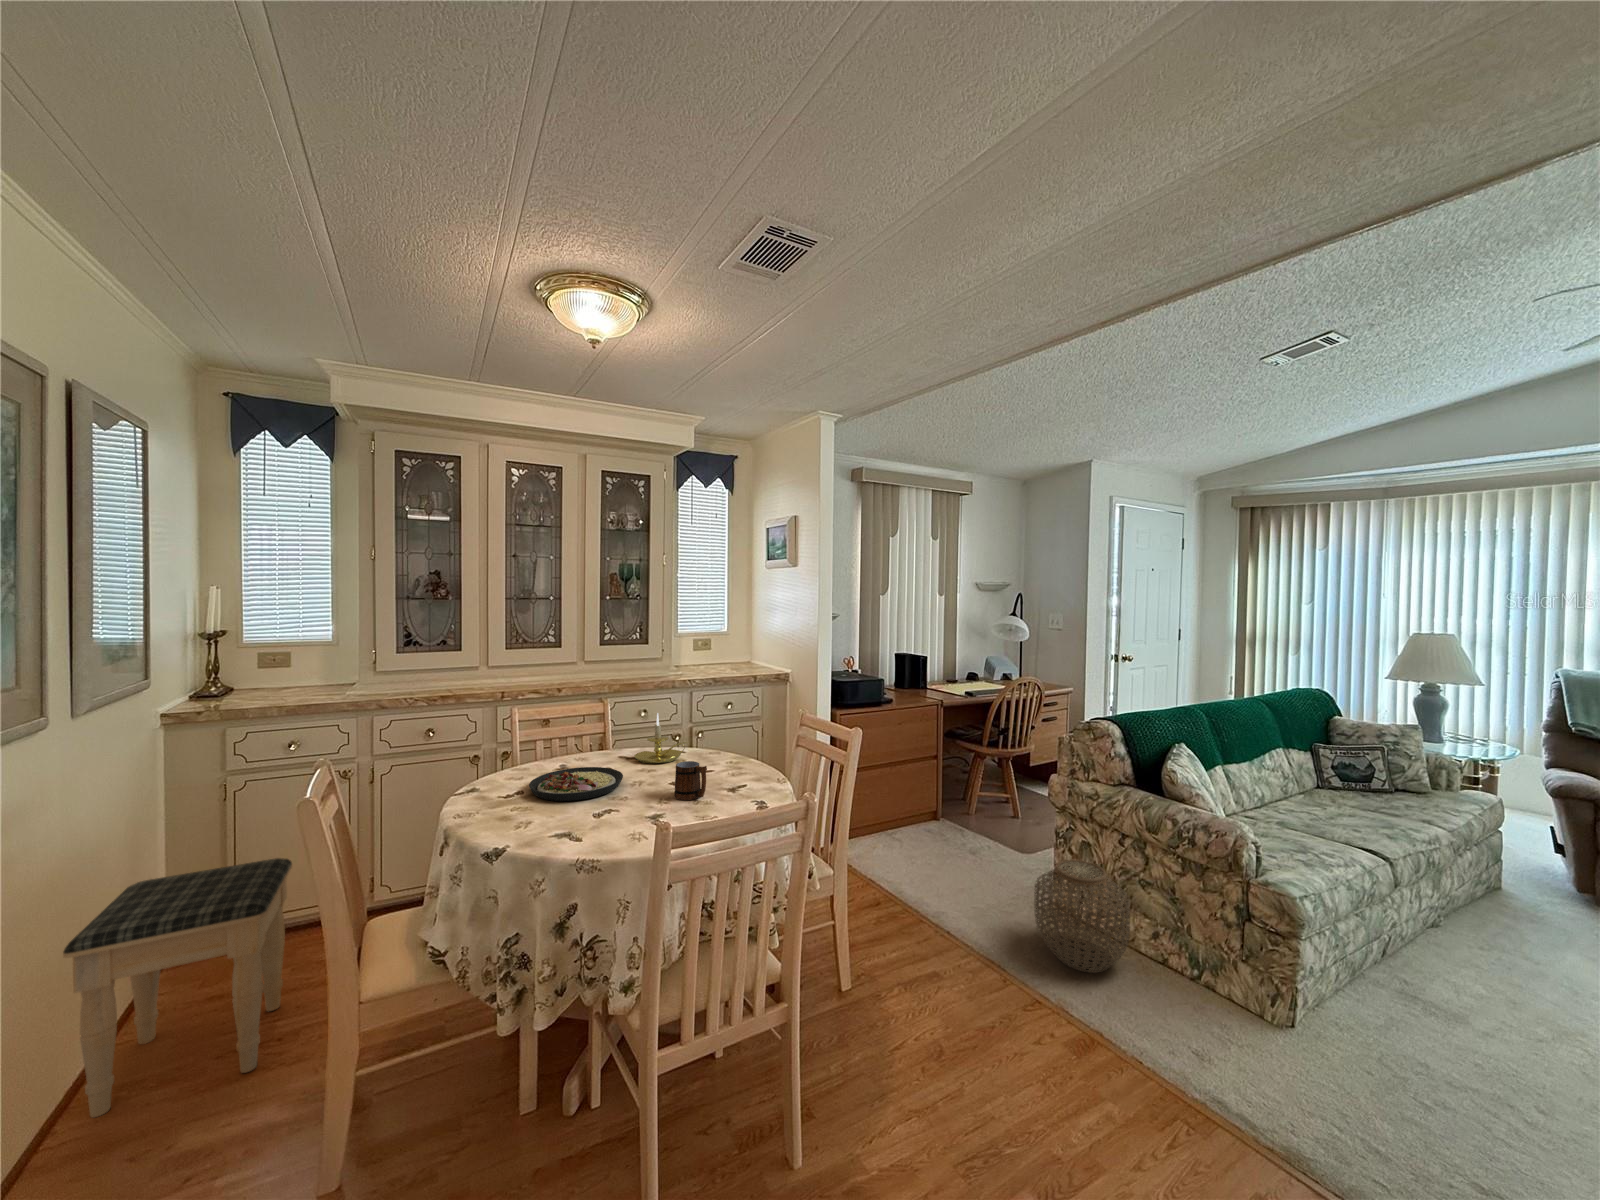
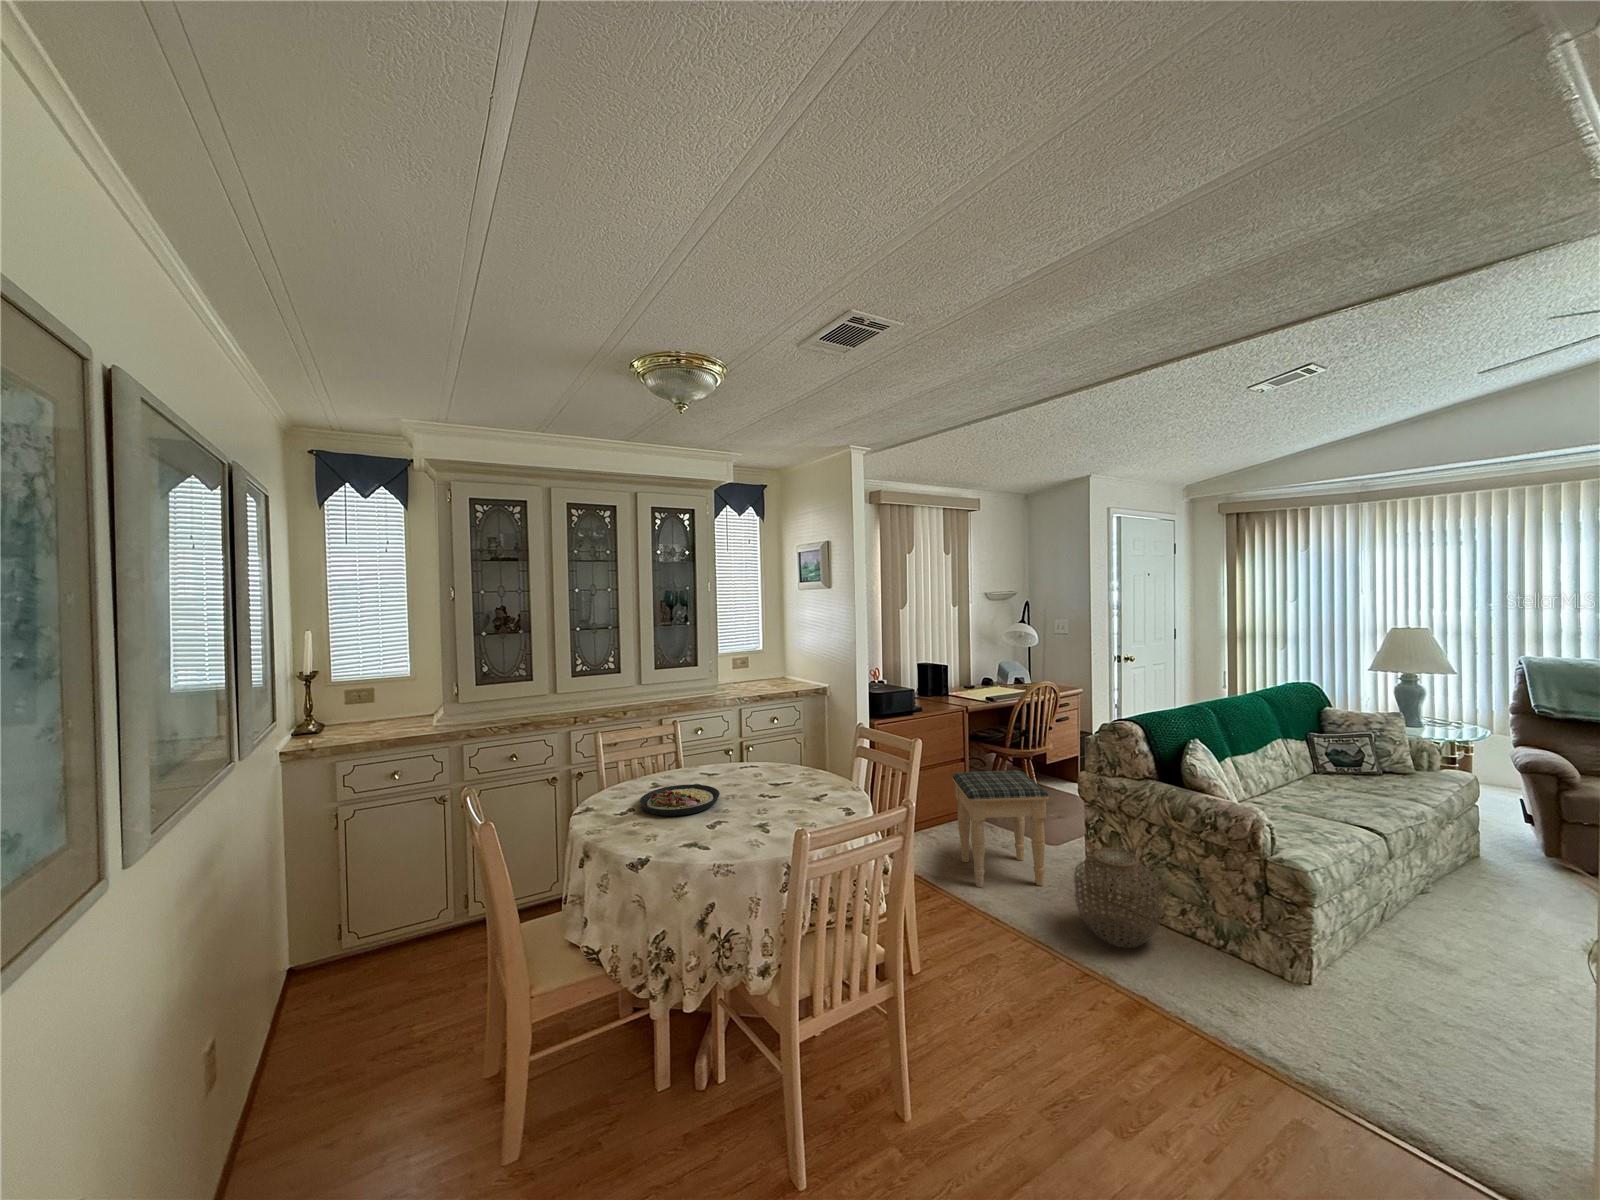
candle holder: present [634,713,688,764] -> none [716,733,763,779]
mug: present [674,761,707,800] -> none [769,776,799,810]
footstool: present [63,858,292,1118] -> present [952,770,1049,887]

